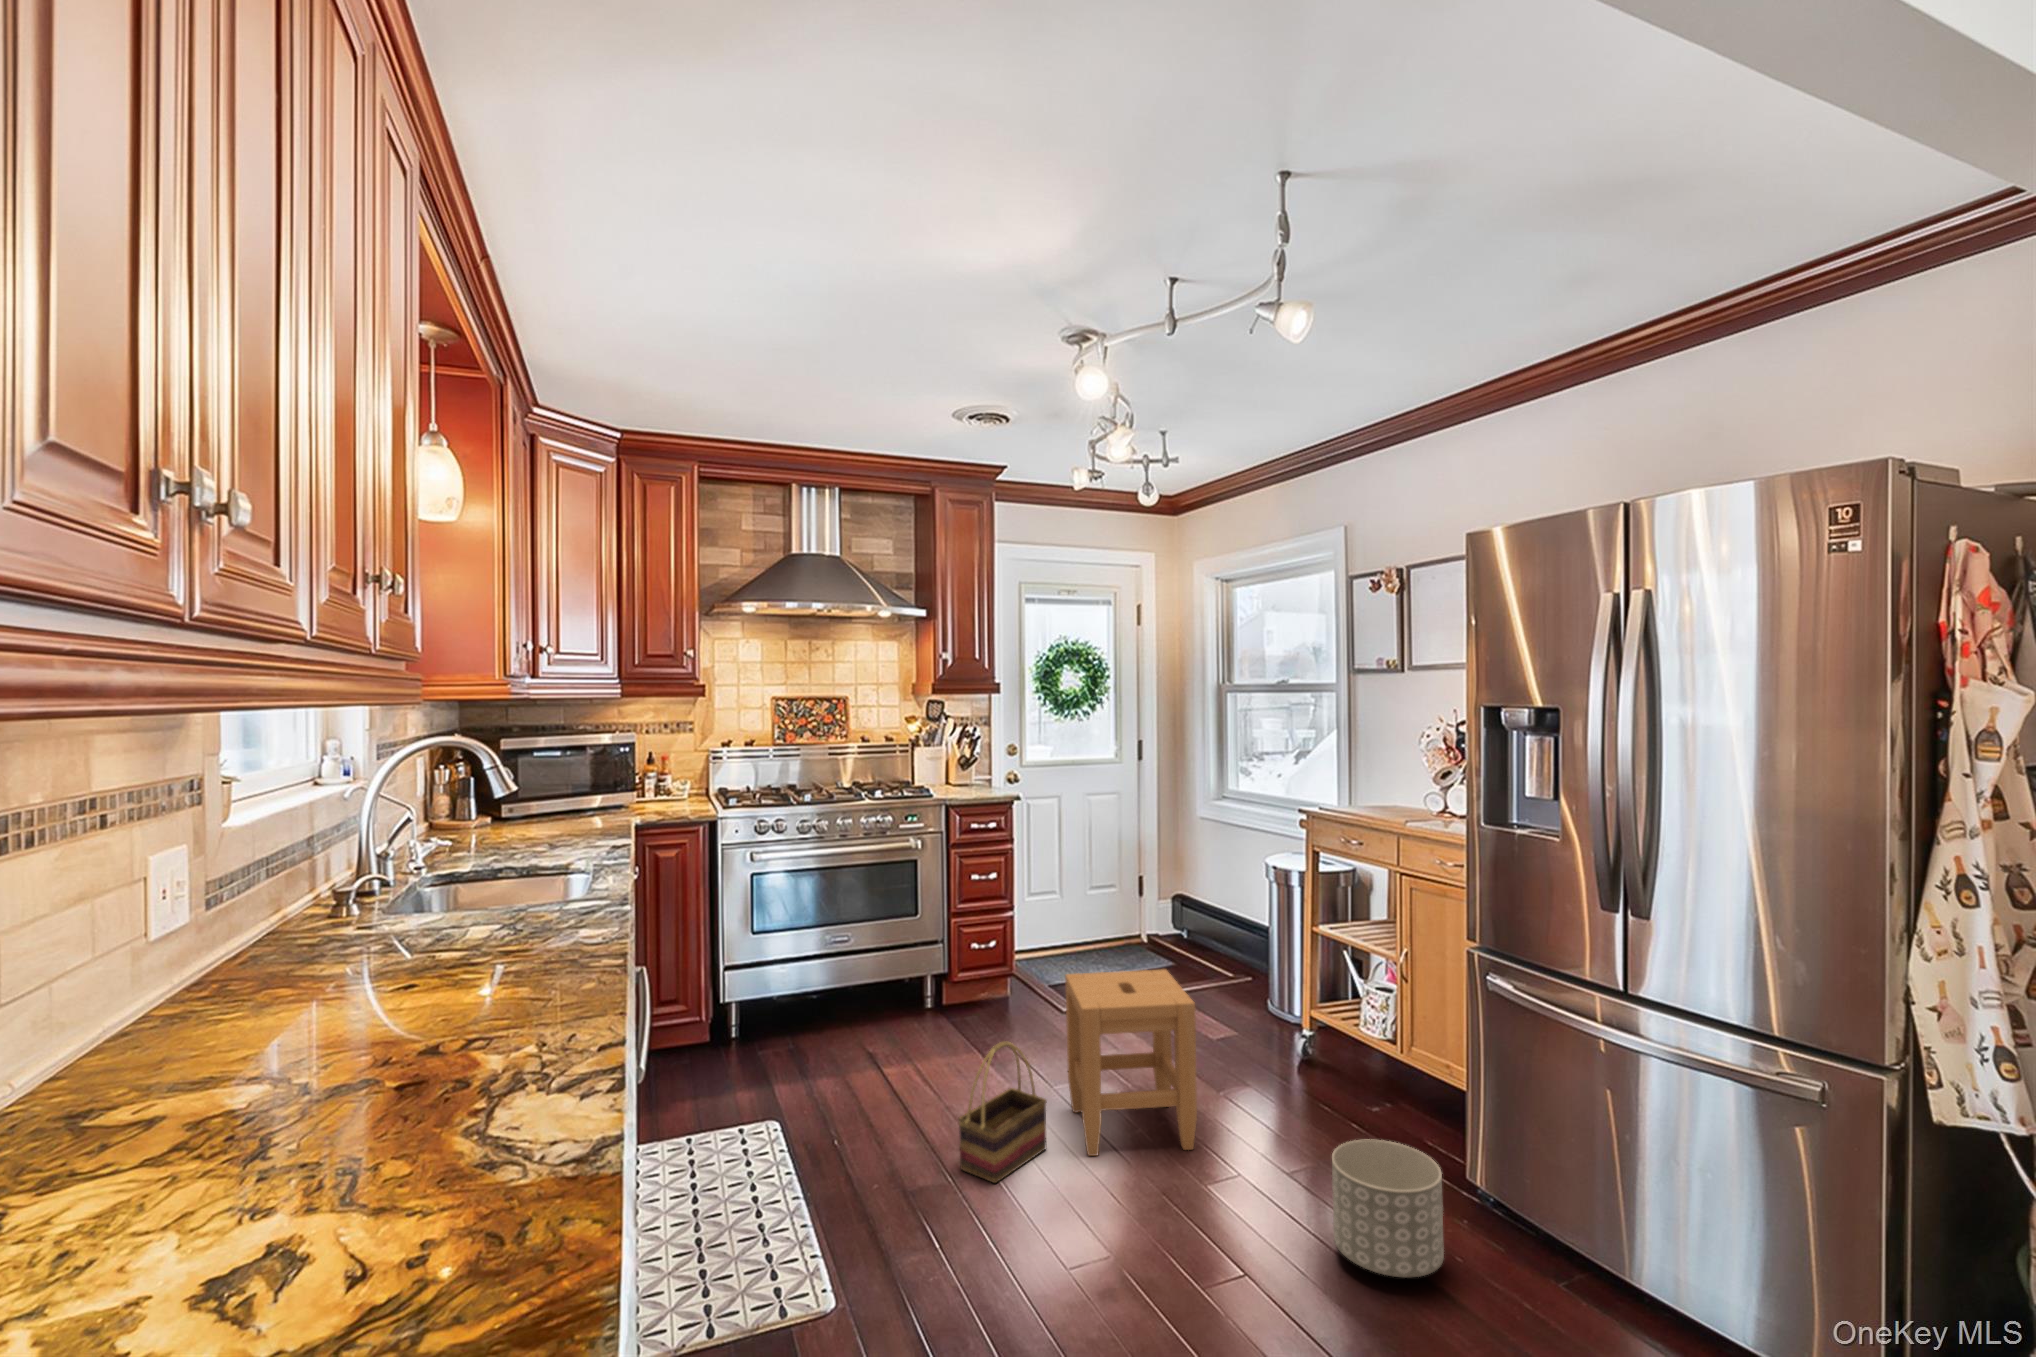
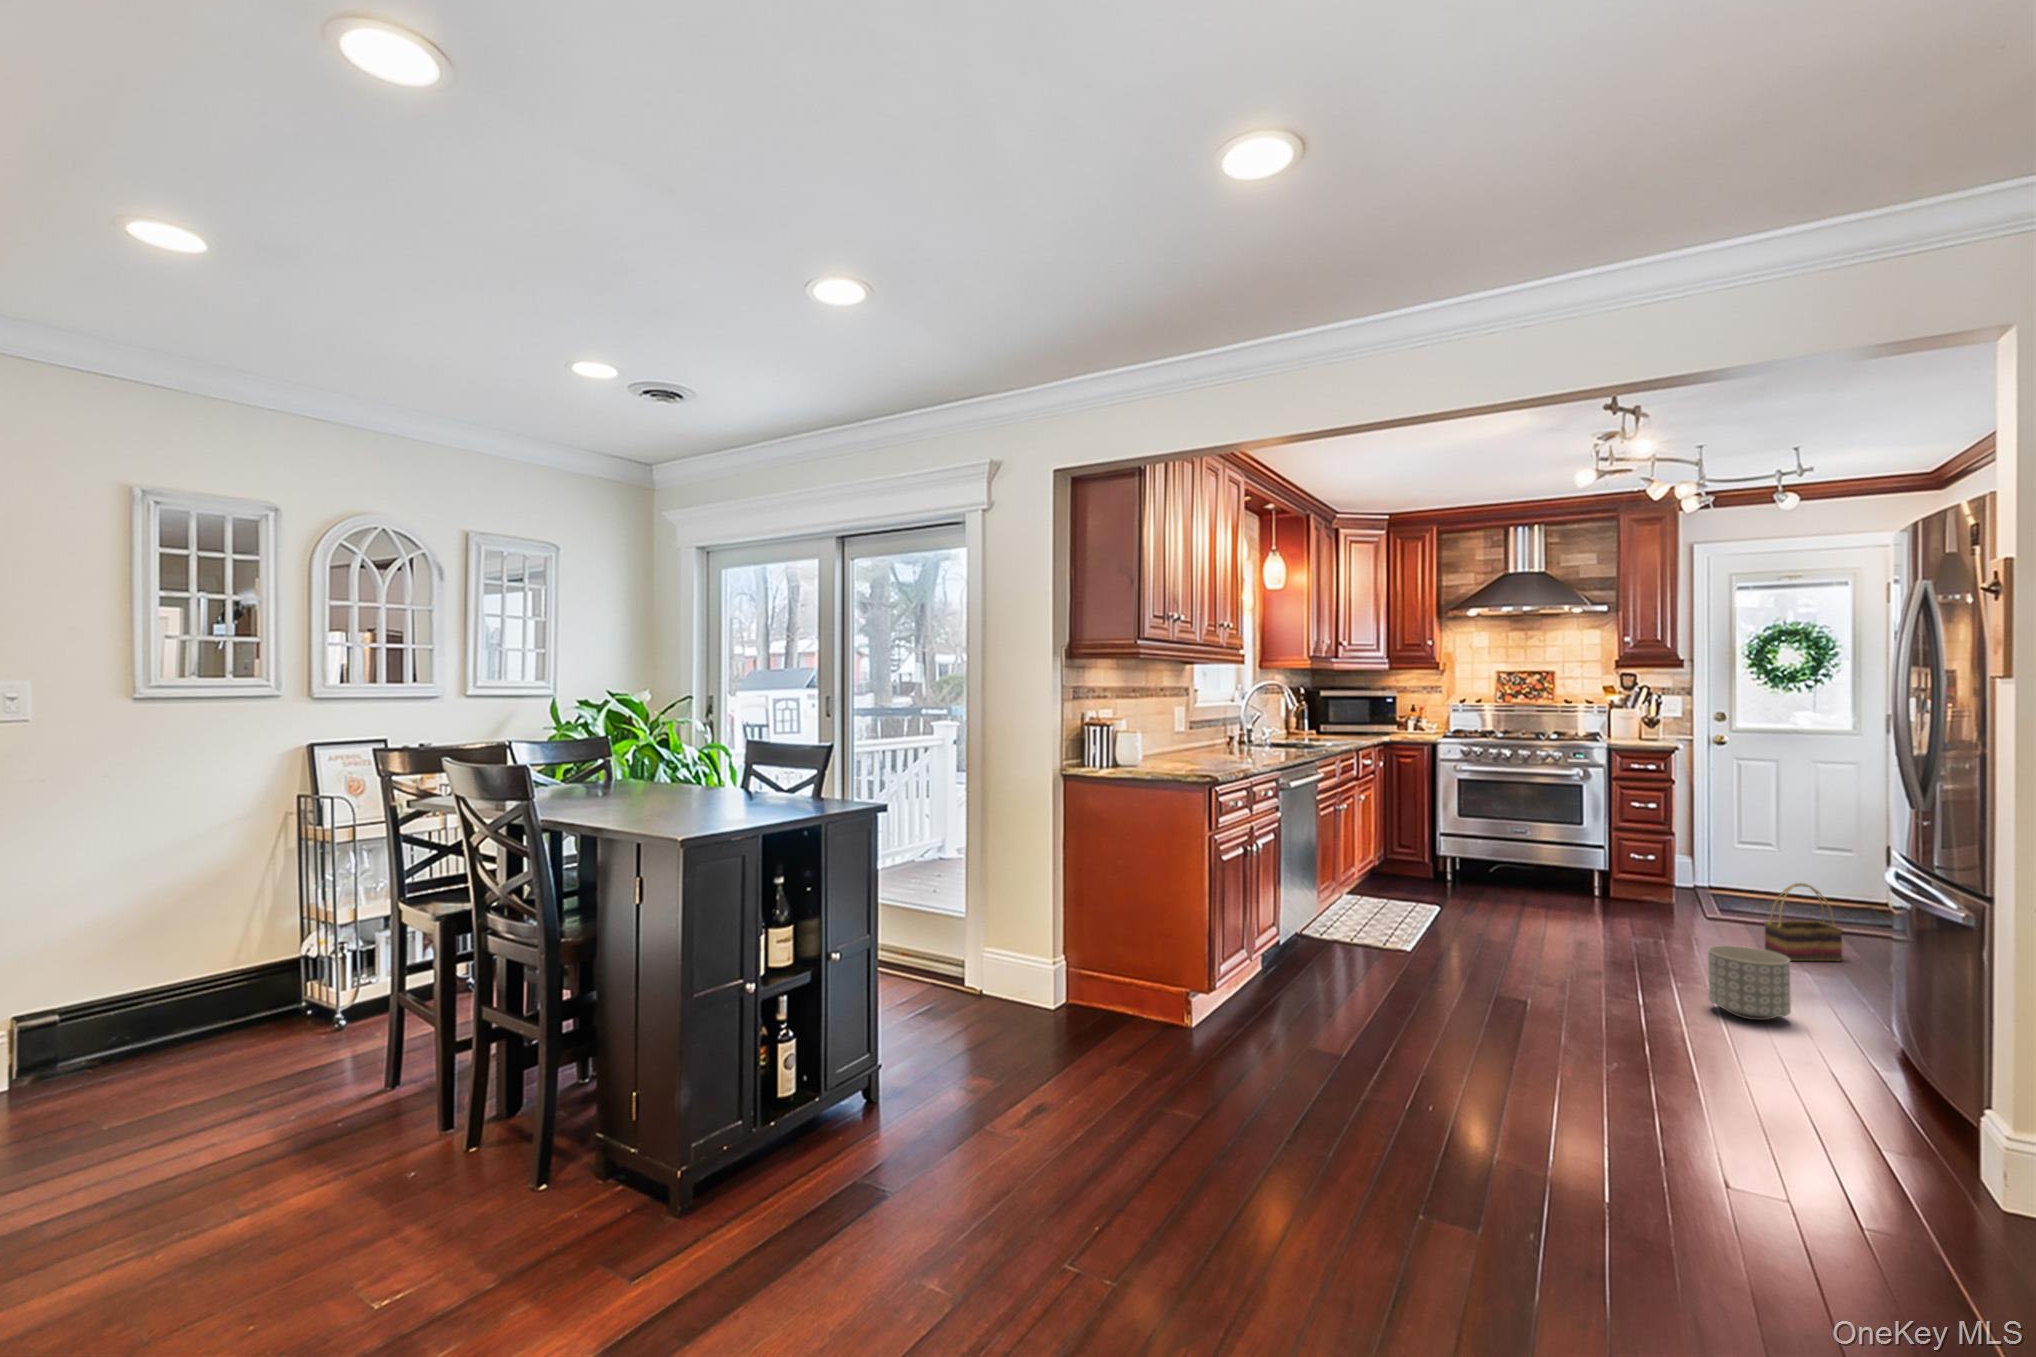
stool: present [1065,969,1197,1156] -> none [1607,850,1714,966]
basket: present [958,1041,1047,1183] -> present [1764,883,1842,961]

